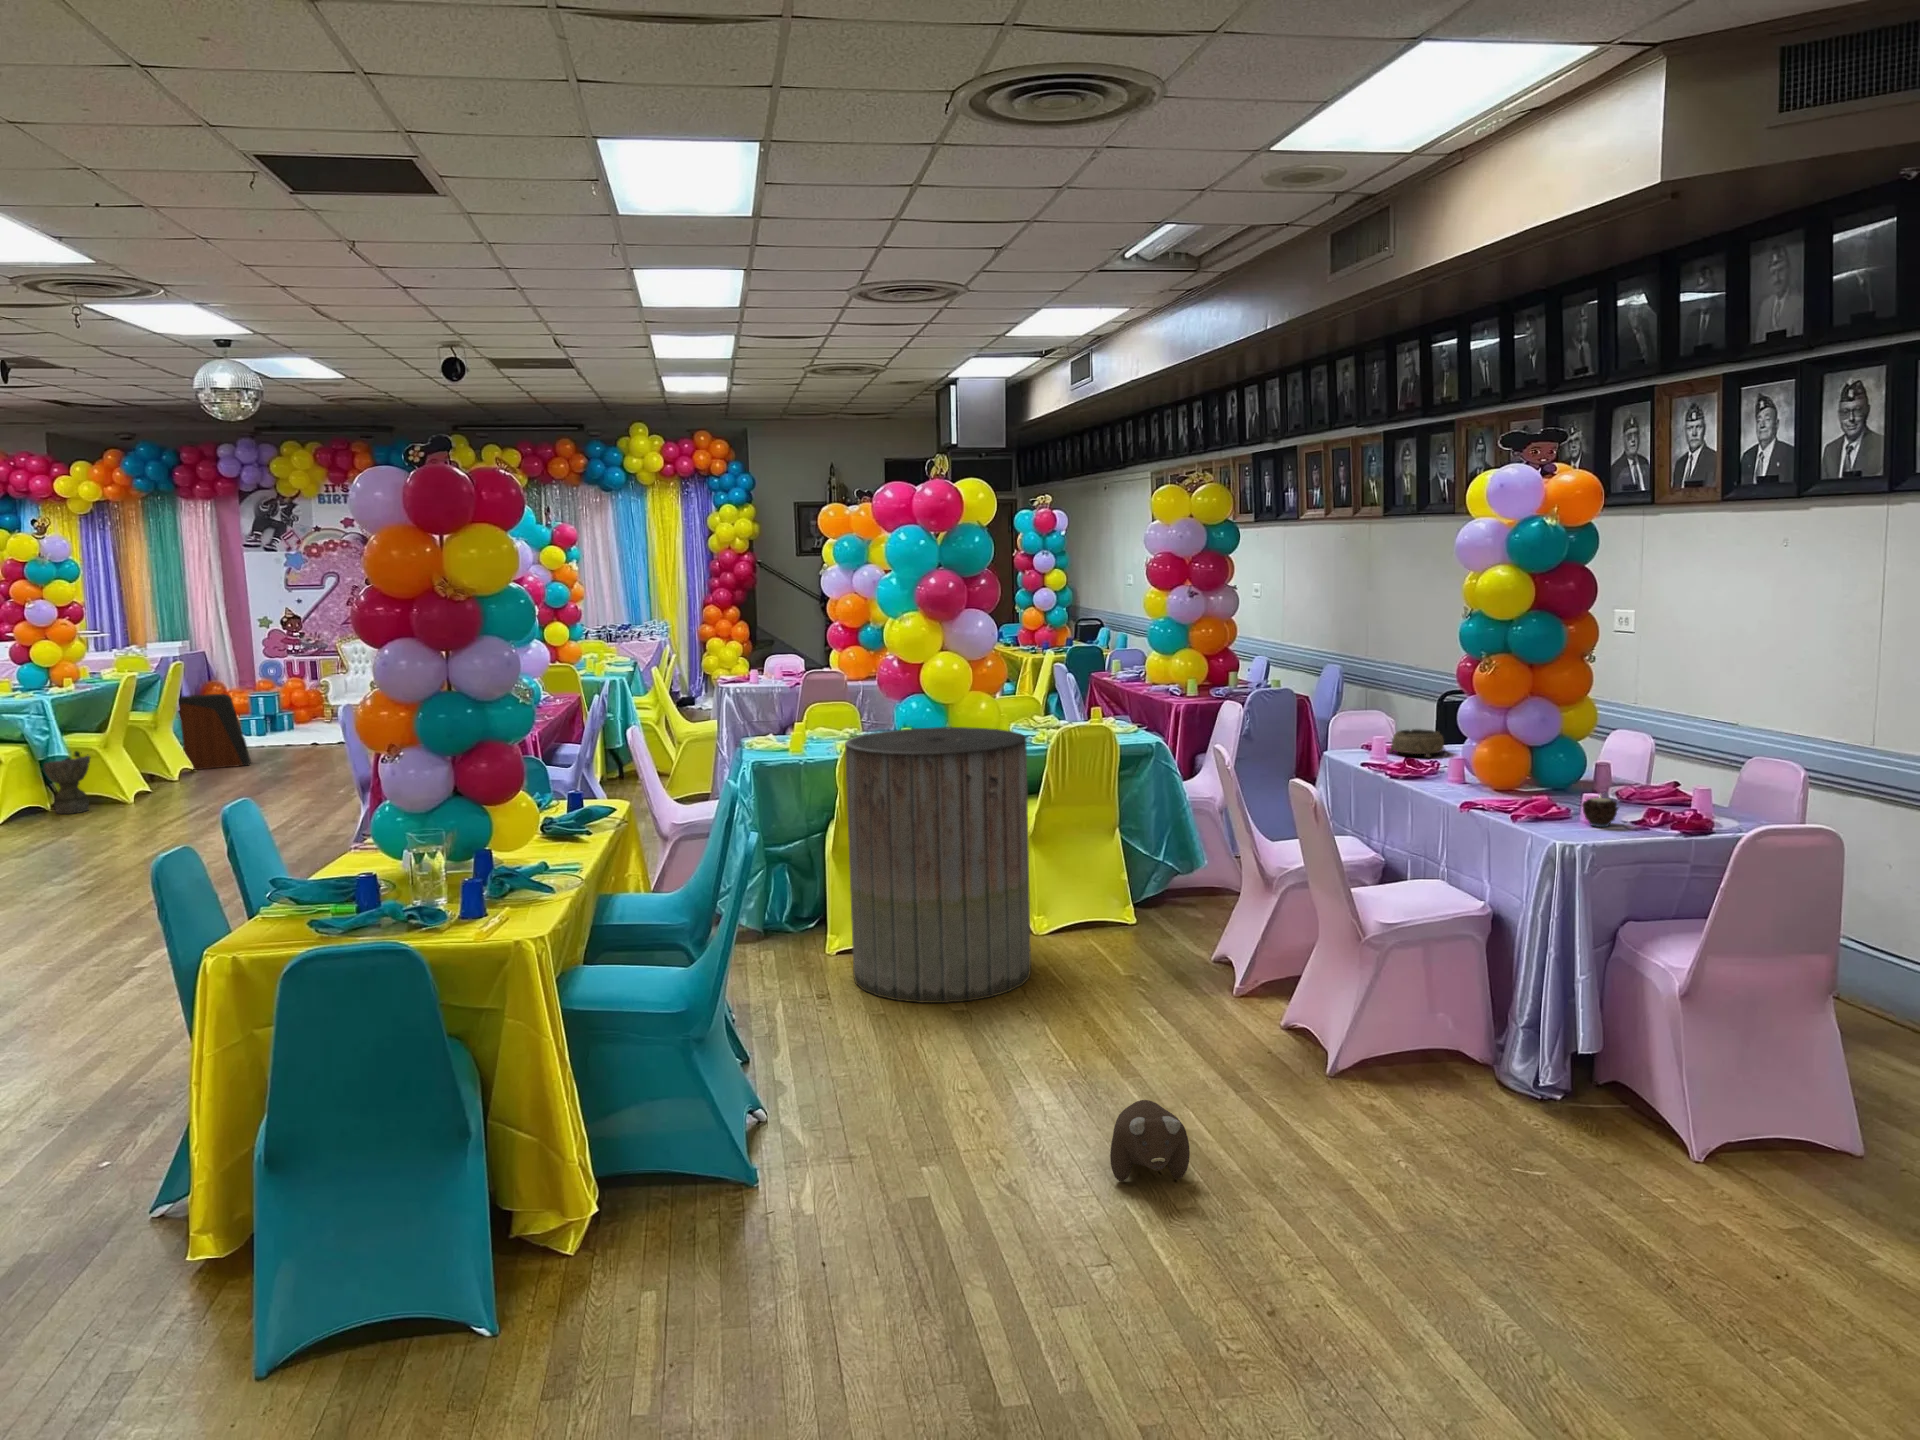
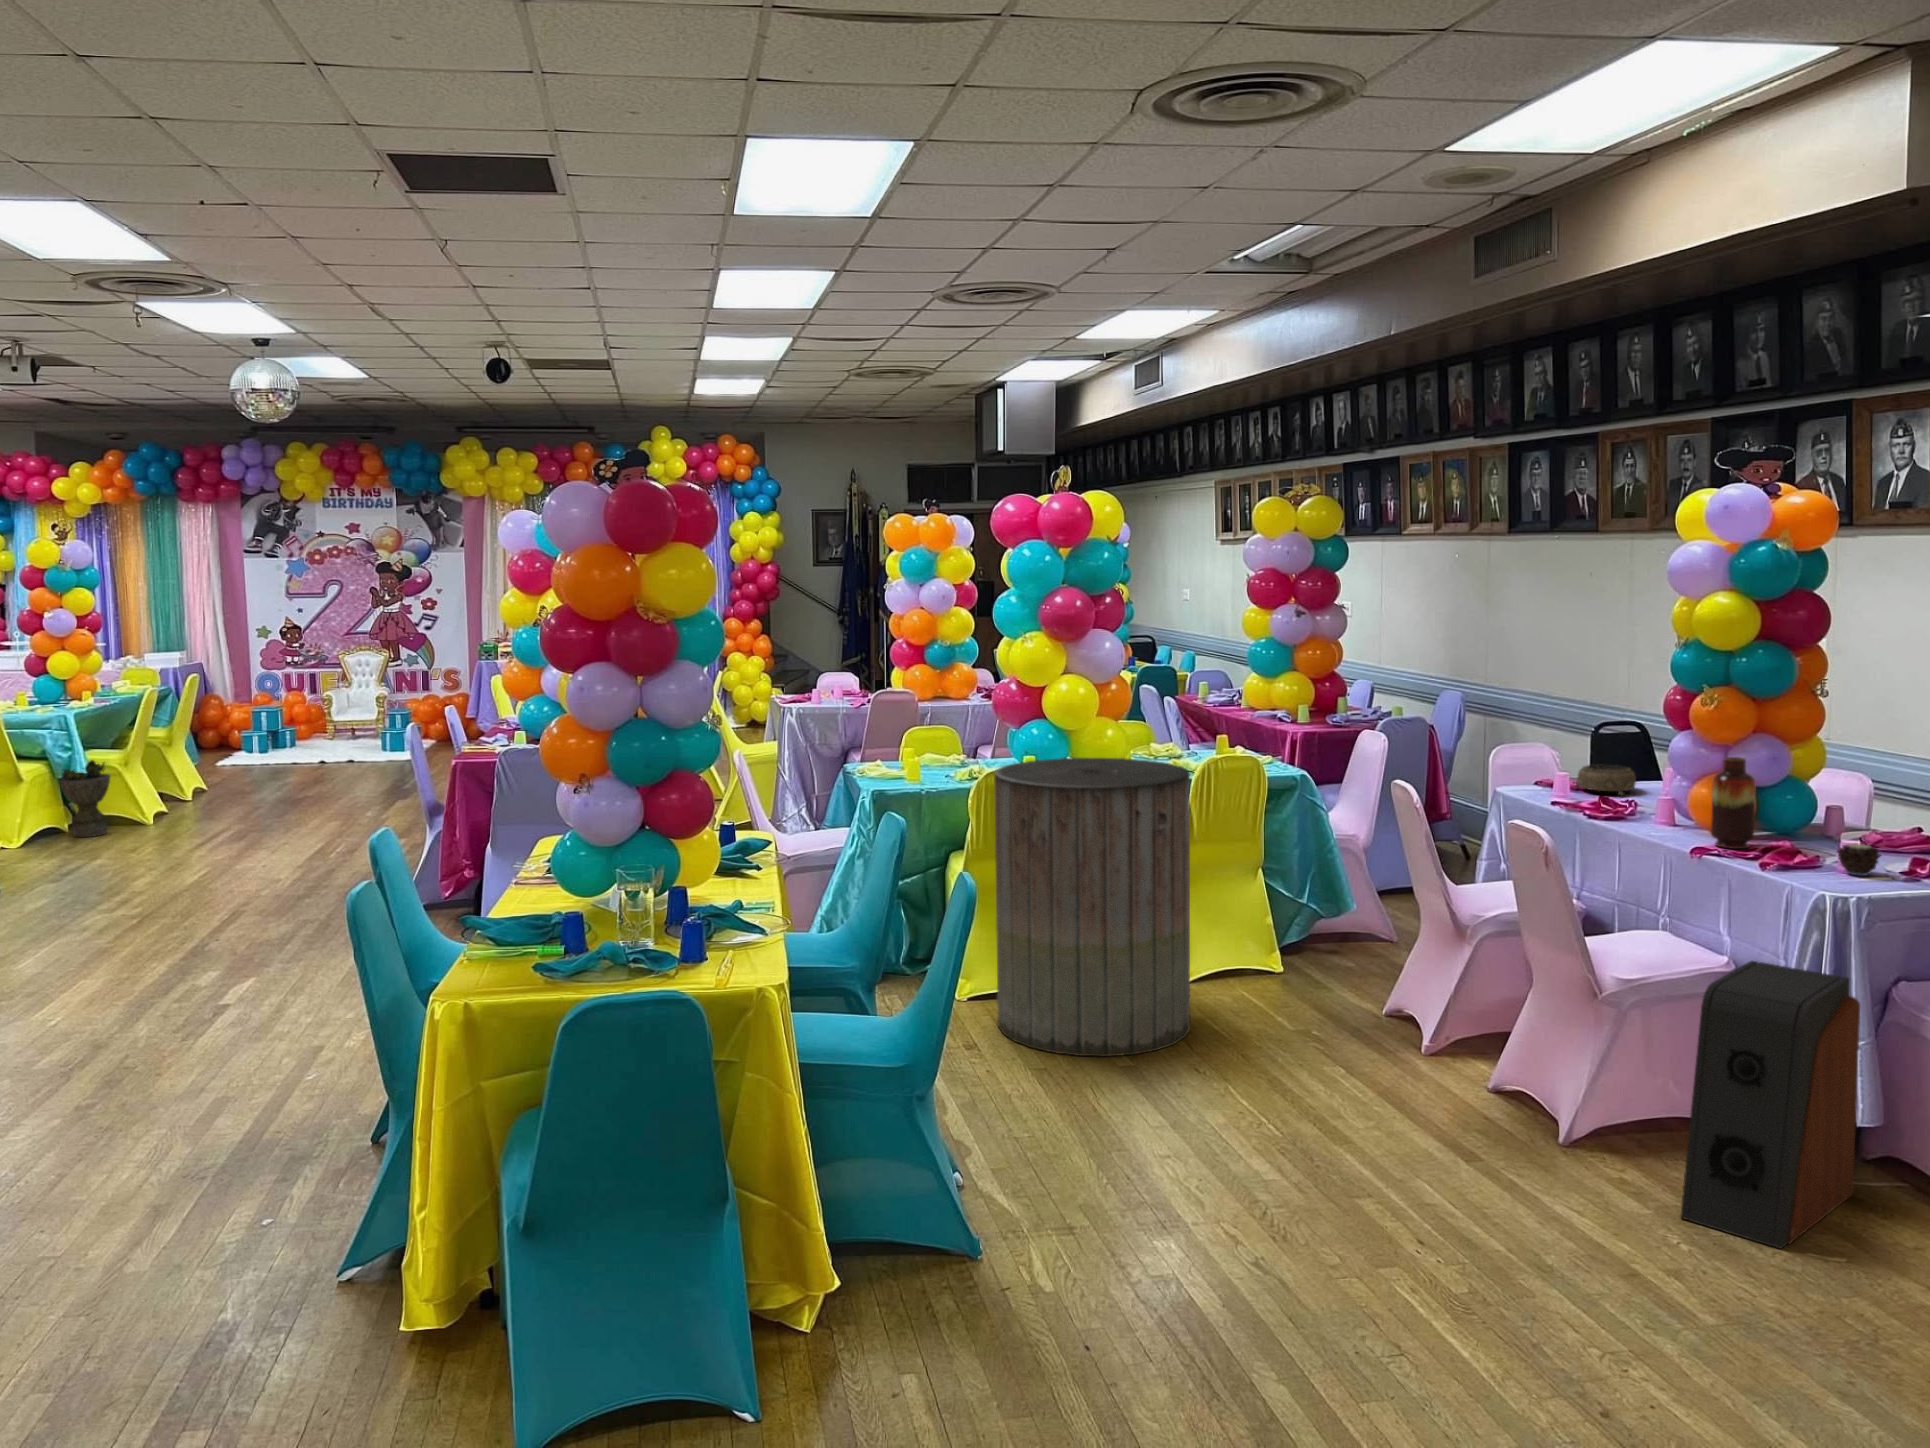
speaker: present [179,694,251,770] -> present [1680,961,1860,1249]
vase: none [1483,719,1521,804] -> present [1711,757,1756,849]
plush toy: present [1110,1100,1190,1181] -> none [1361,1170,1453,1260]

